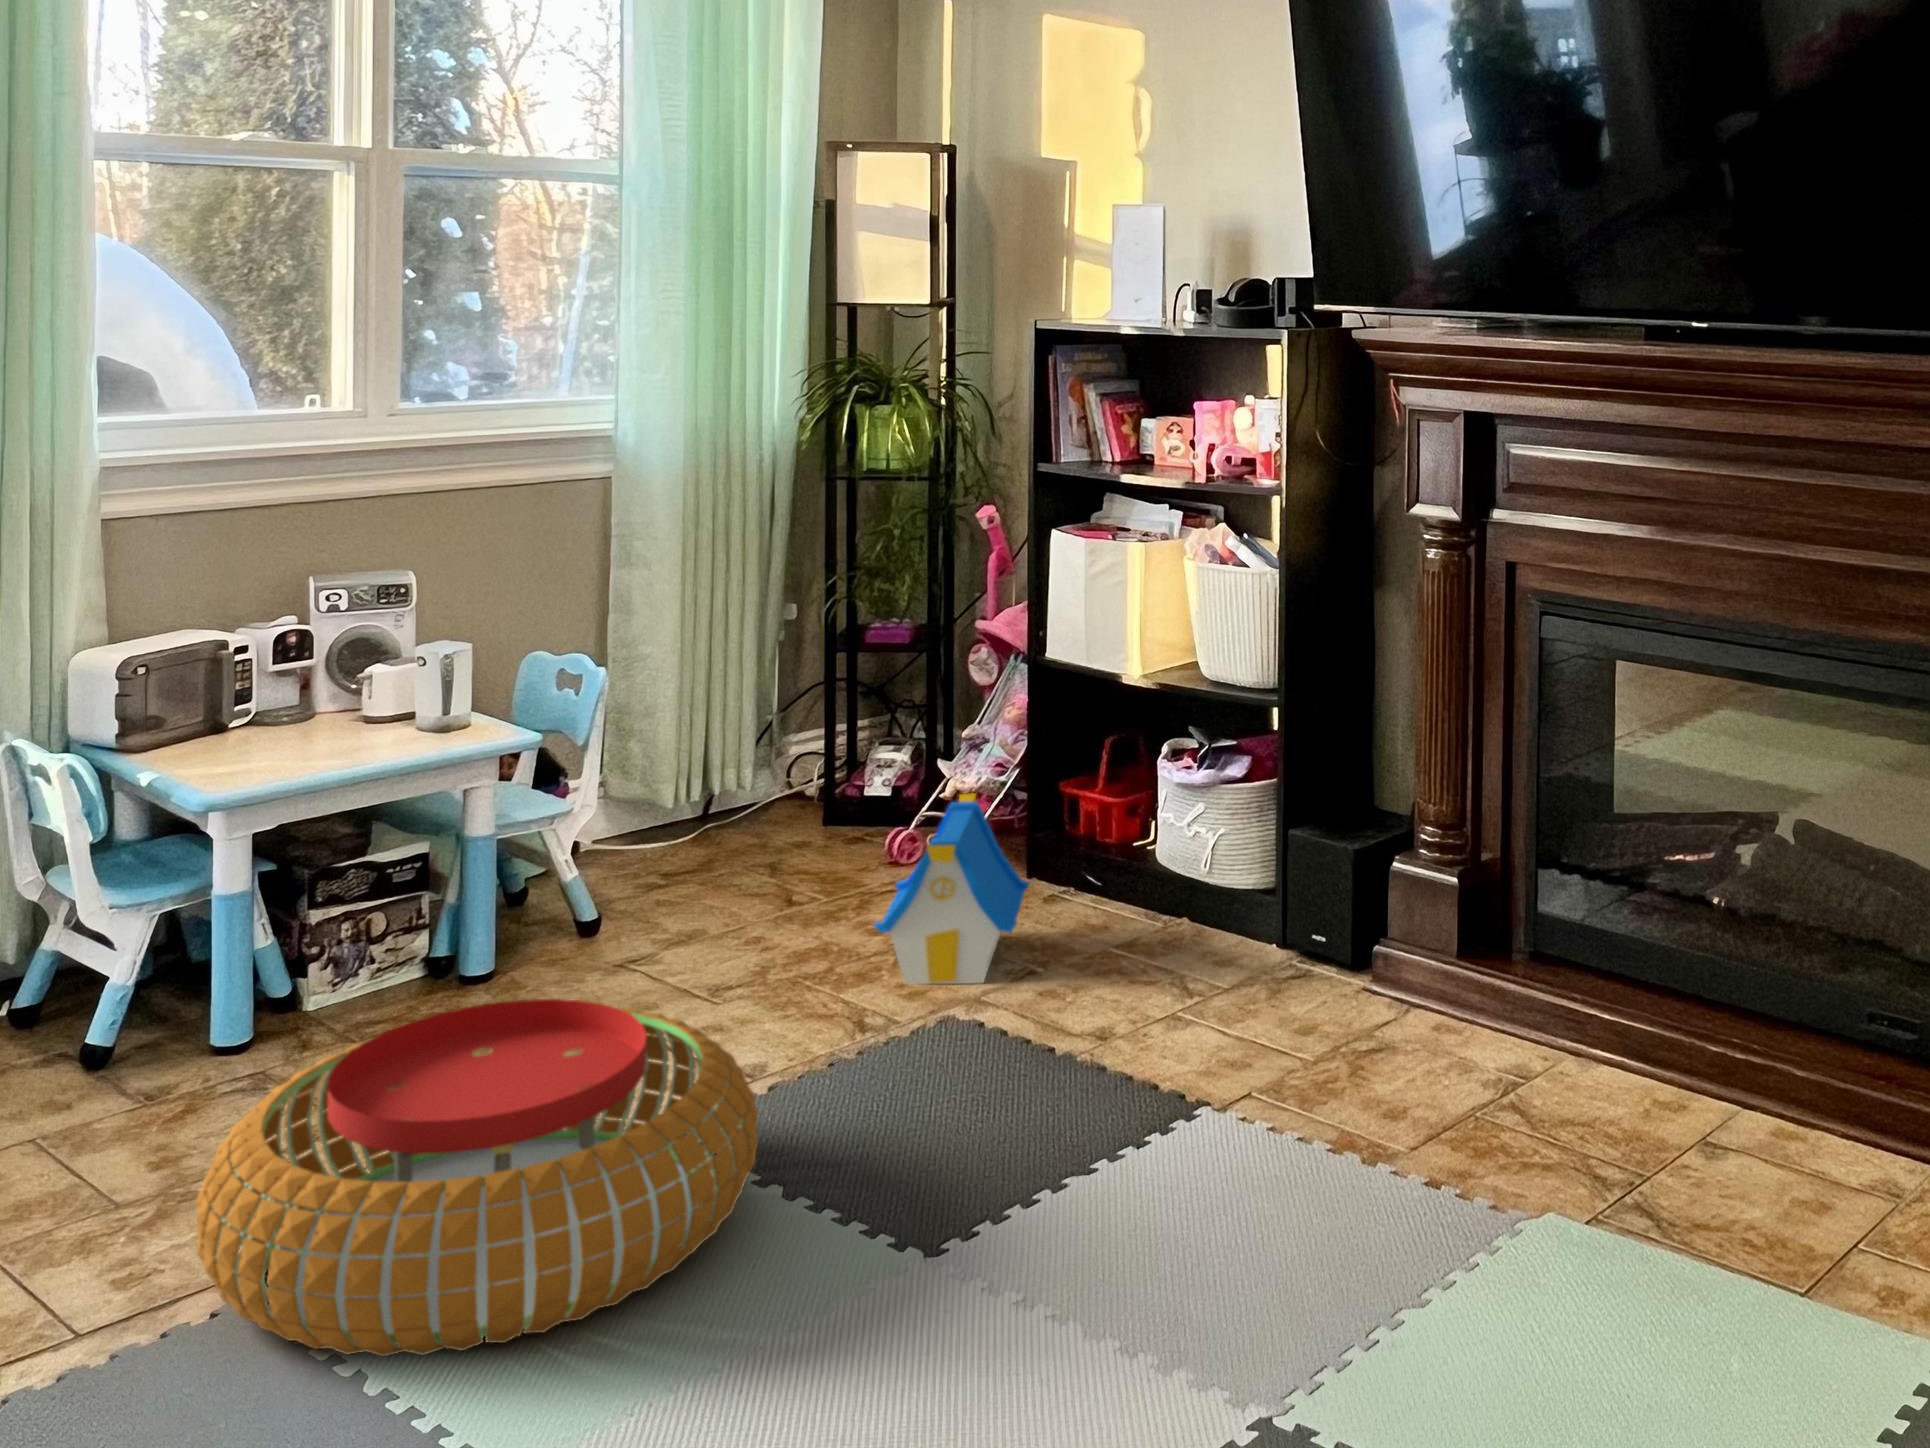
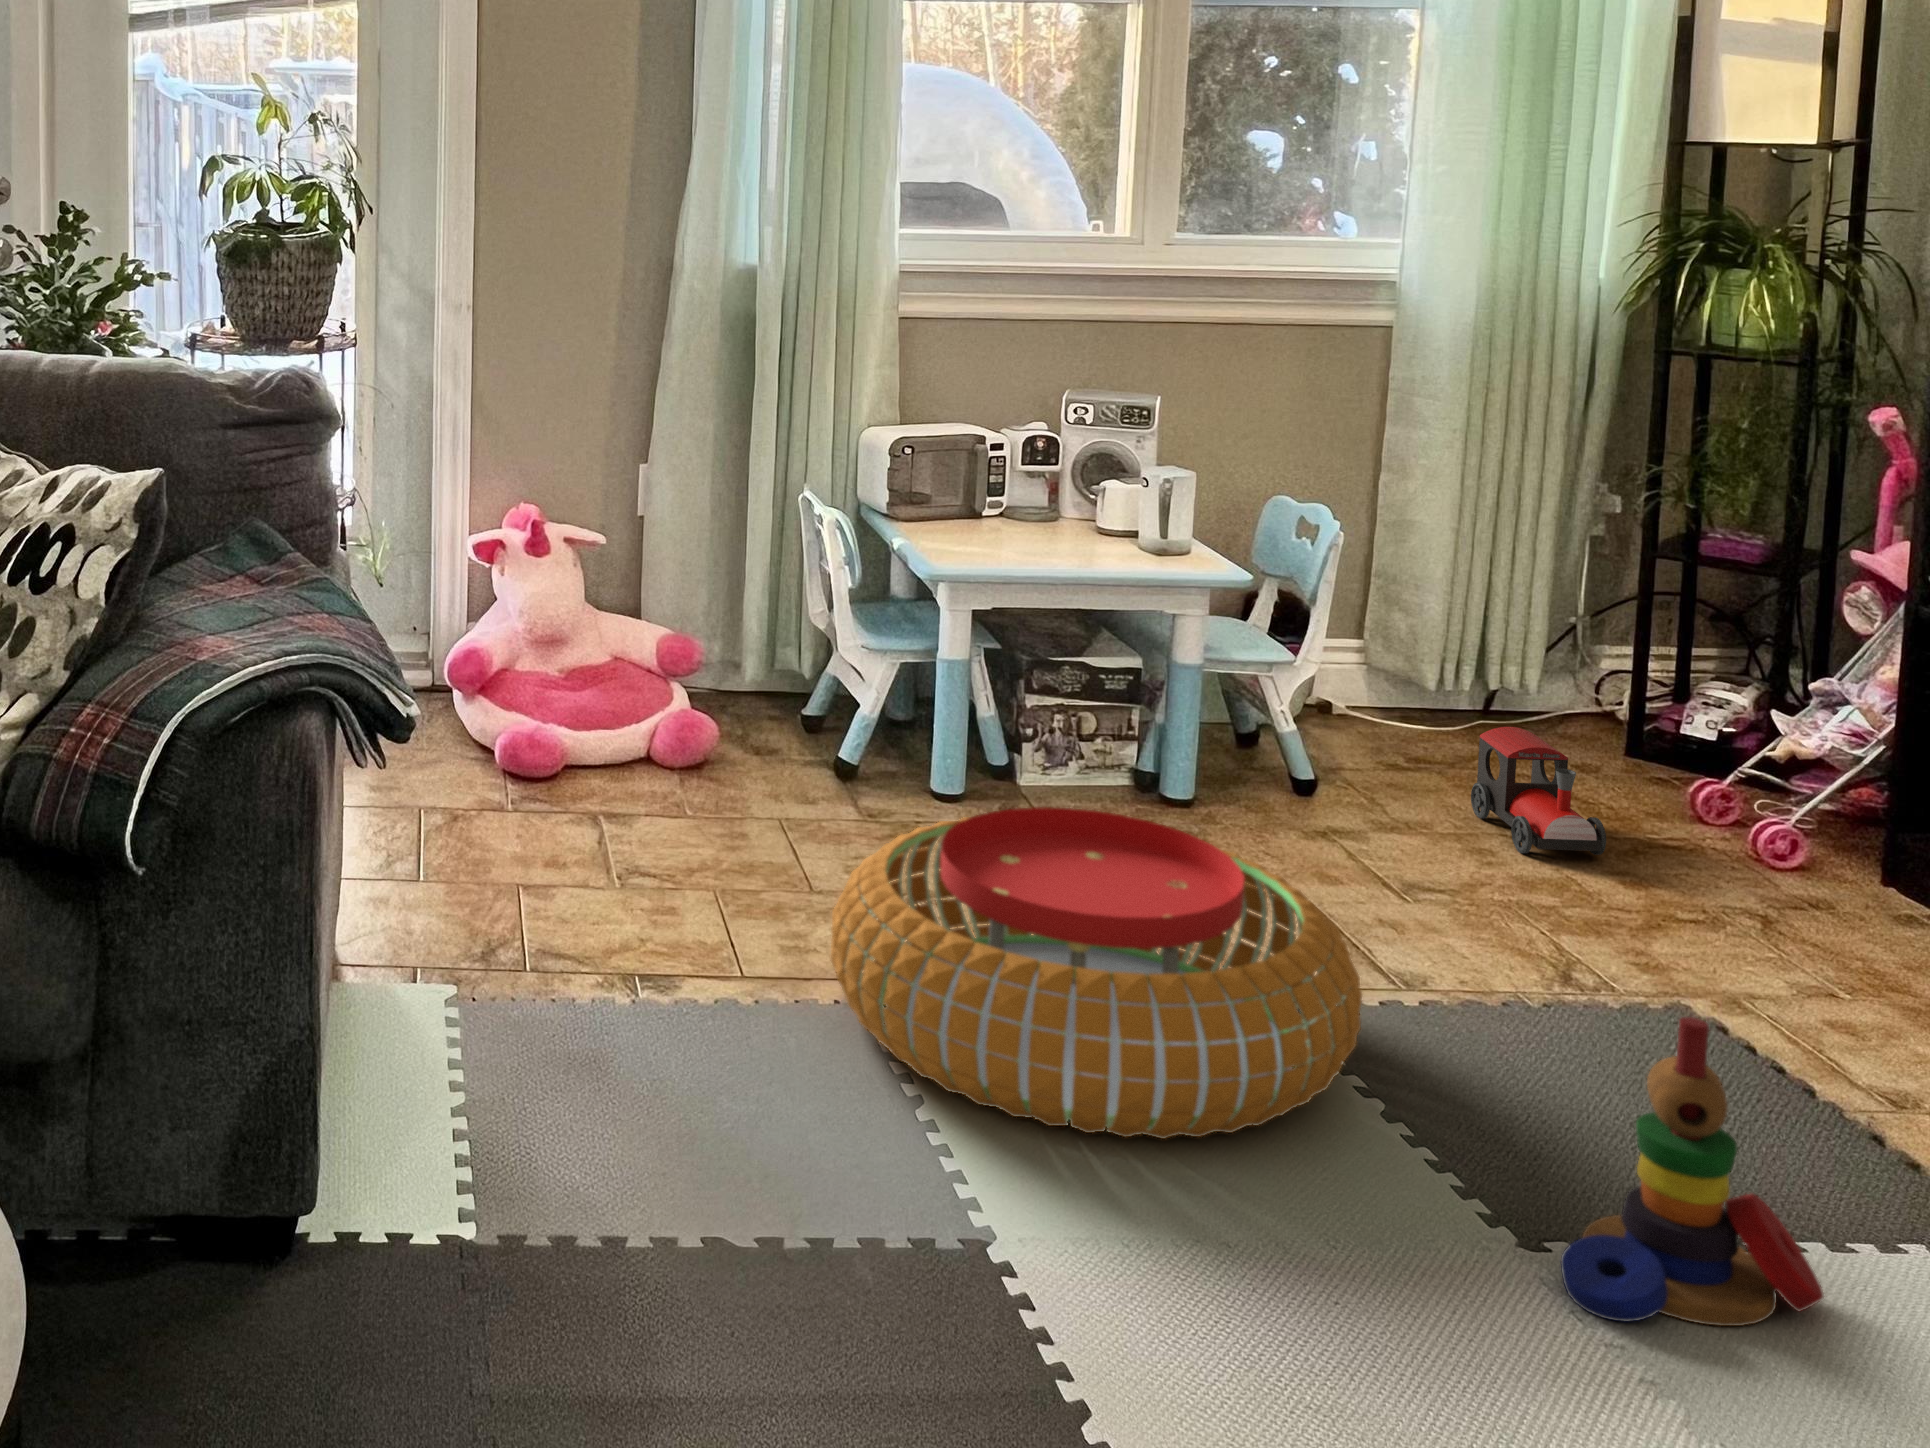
toy house: present [874,793,1029,985] -> none [1607,751,1853,985]
toy train: none [732,822,848,931] -> present [1471,727,1606,855]
stacking toy: none [966,1017,1129,1289] -> present [1561,1017,1824,1326]

